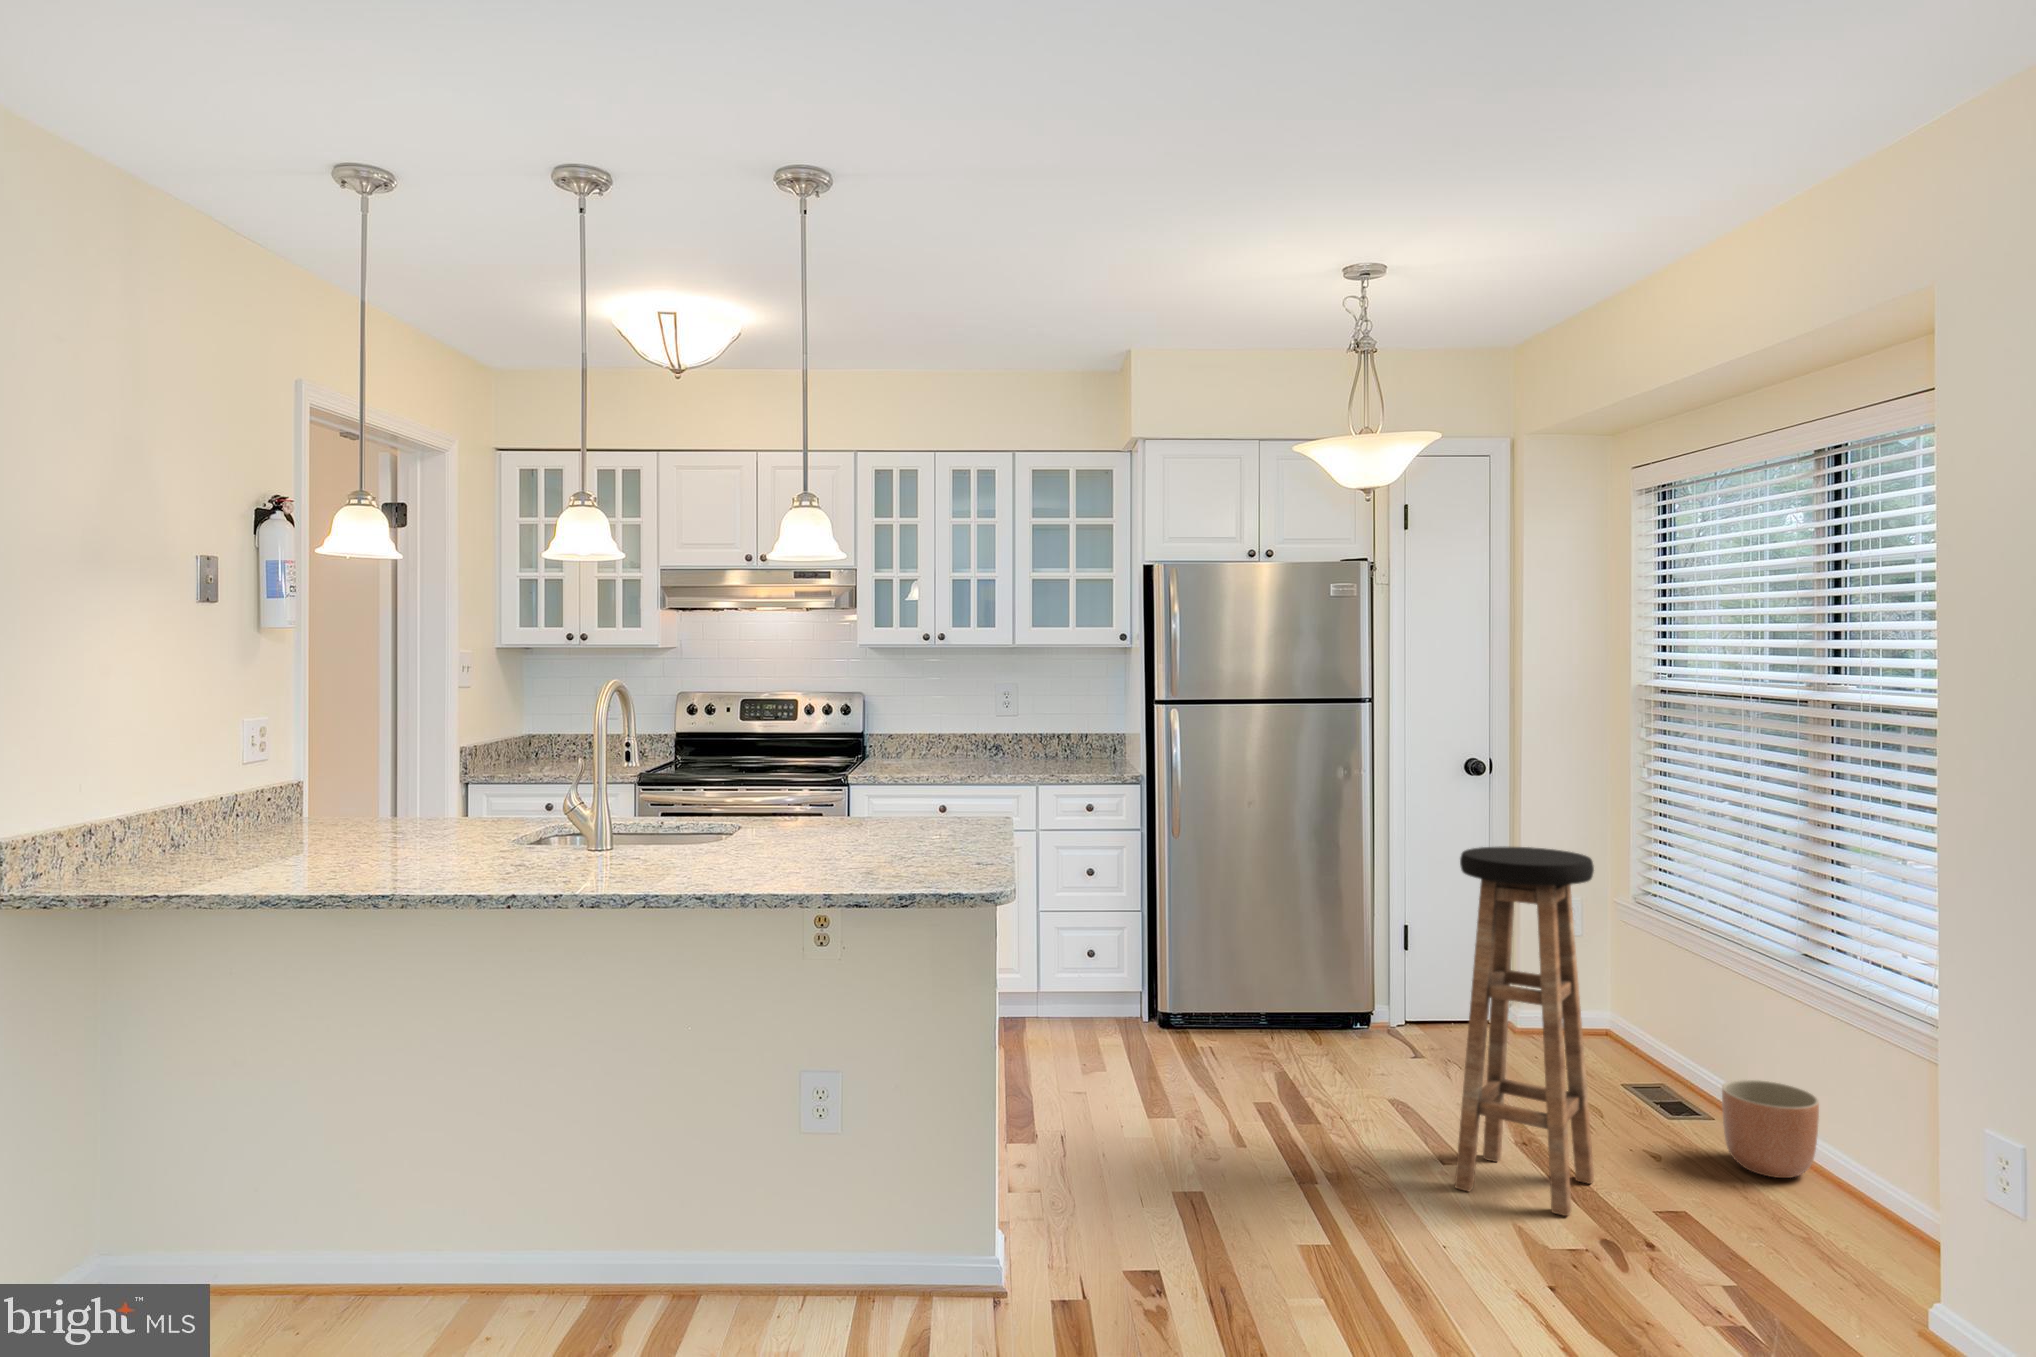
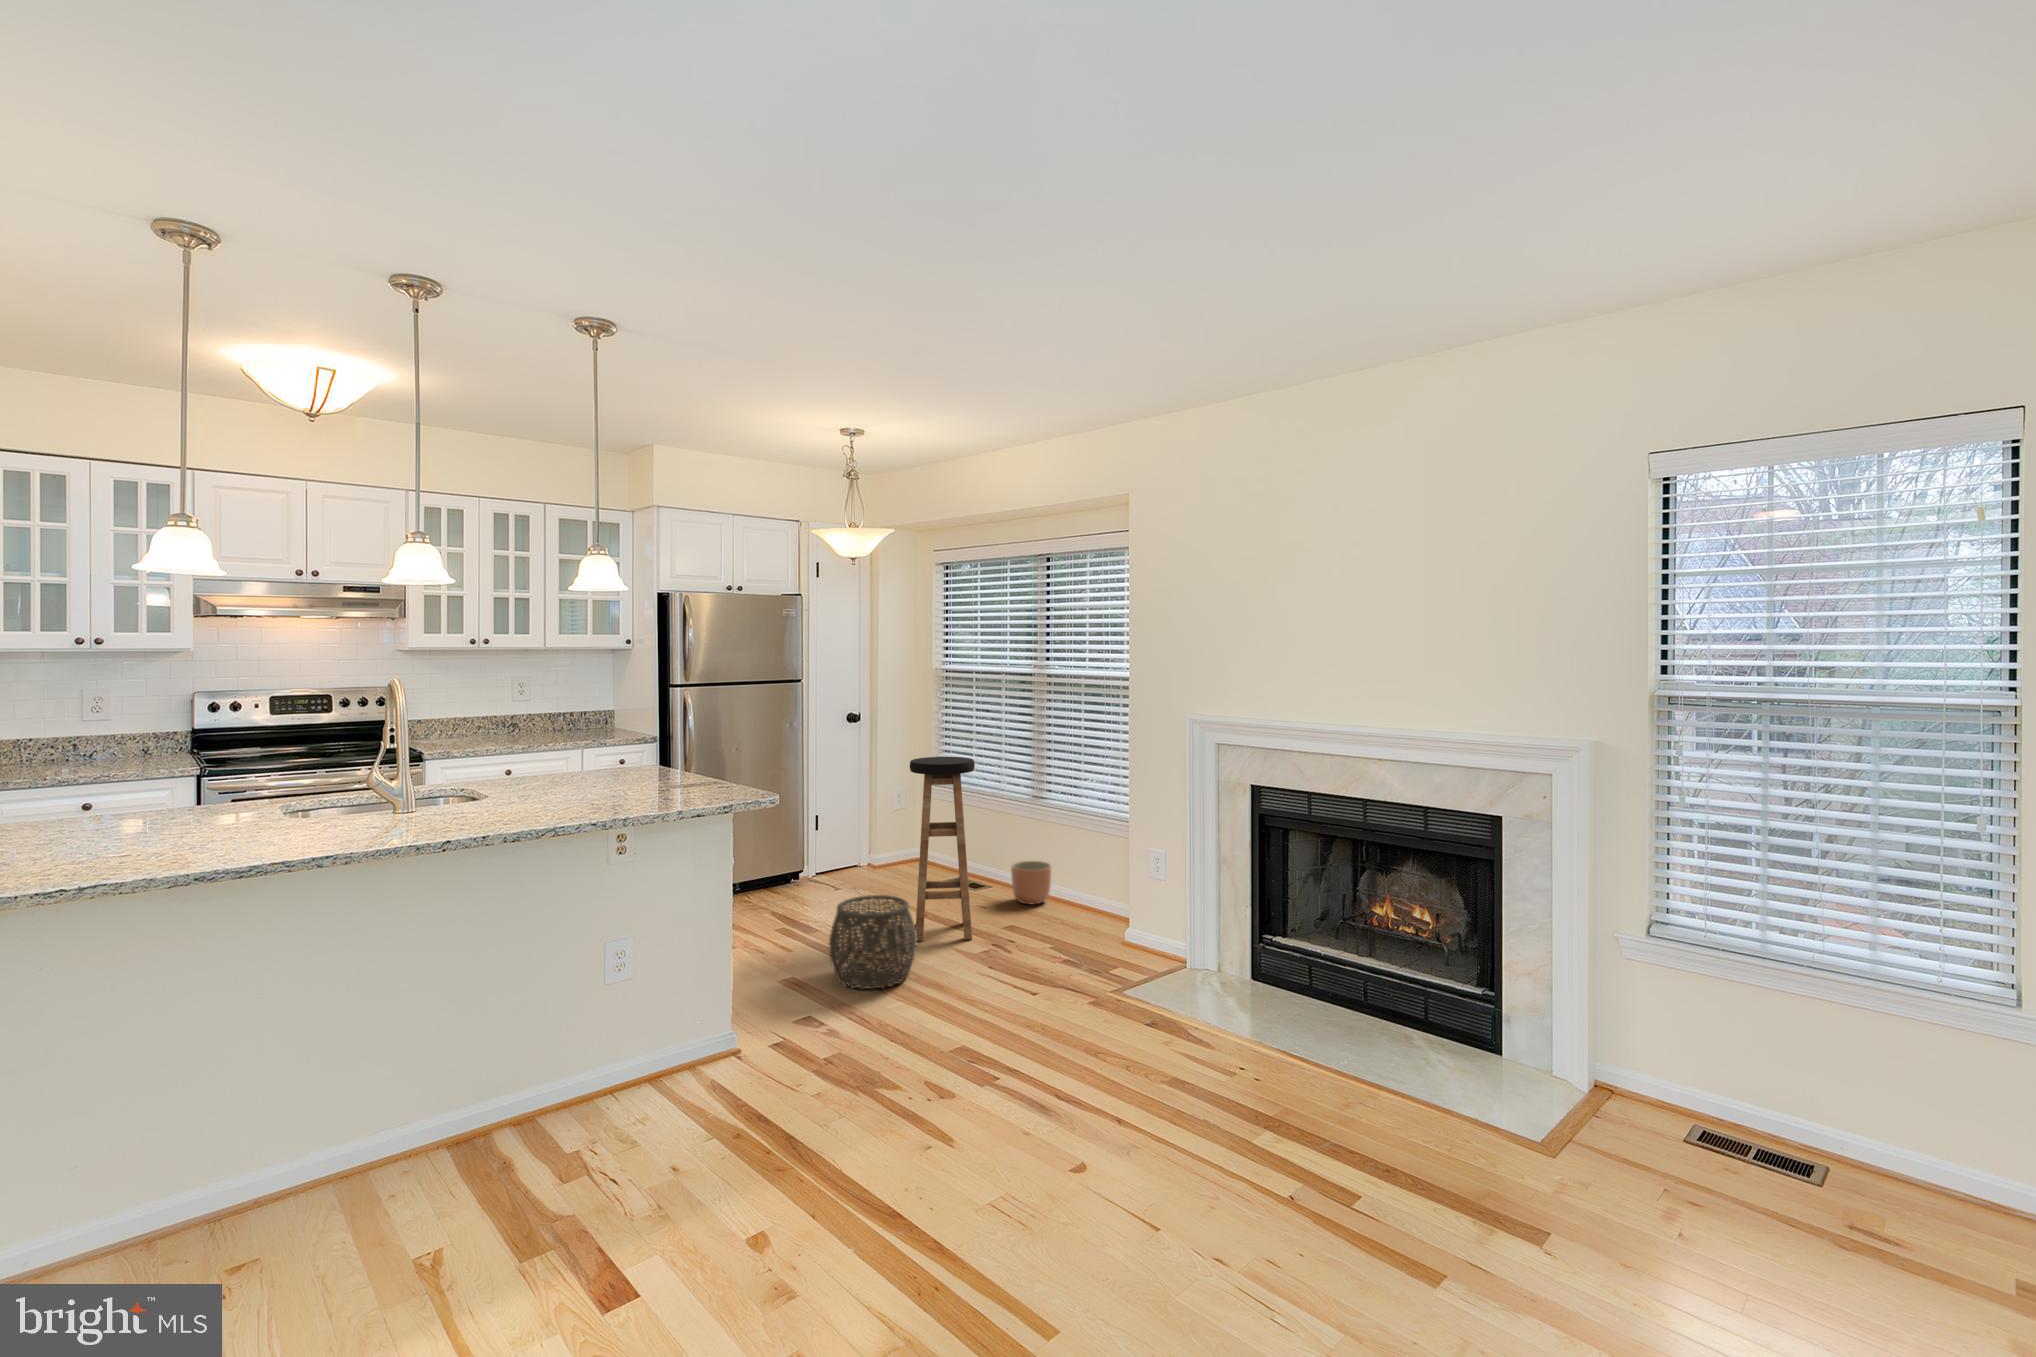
woven basket: none [1235,1083,1400,1267] -> present [829,895,917,989]

